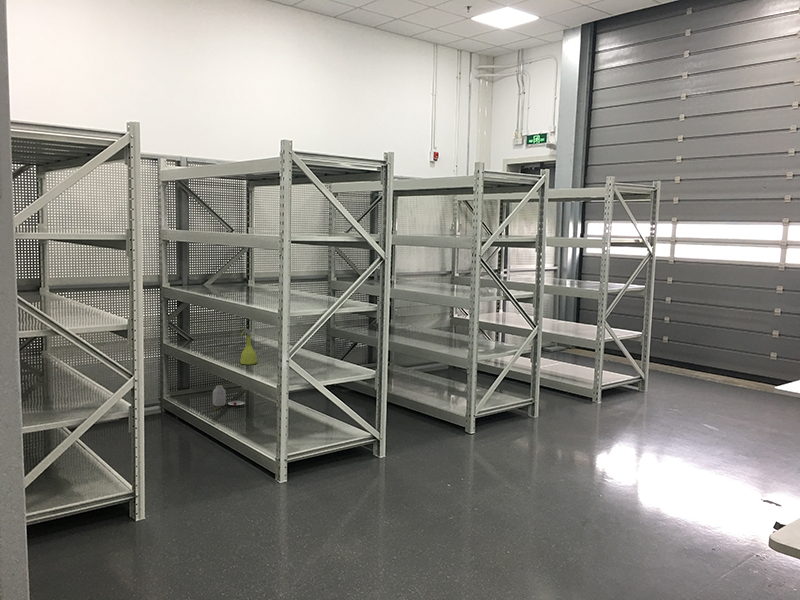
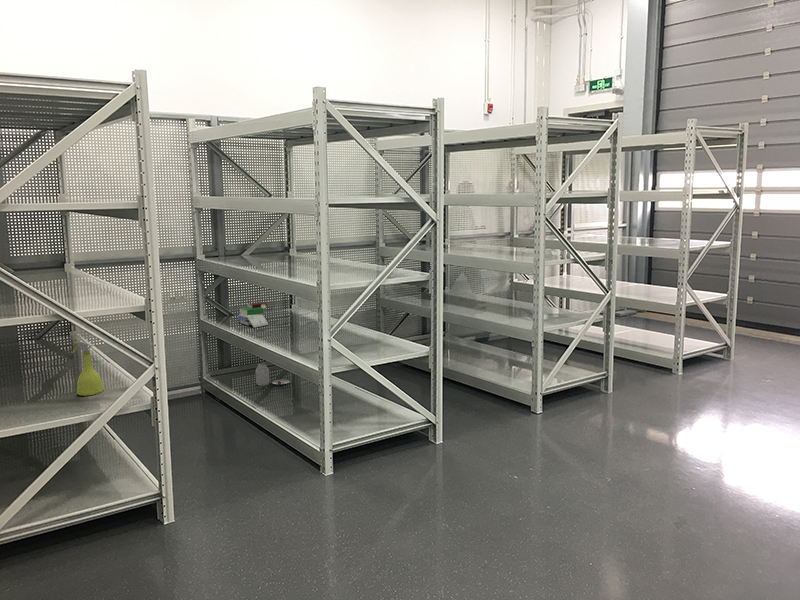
book: none [198,328,227,352] -> present [238,302,268,328]
spray bottle: present [240,328,257,365] -> present [72,341,104,396]

